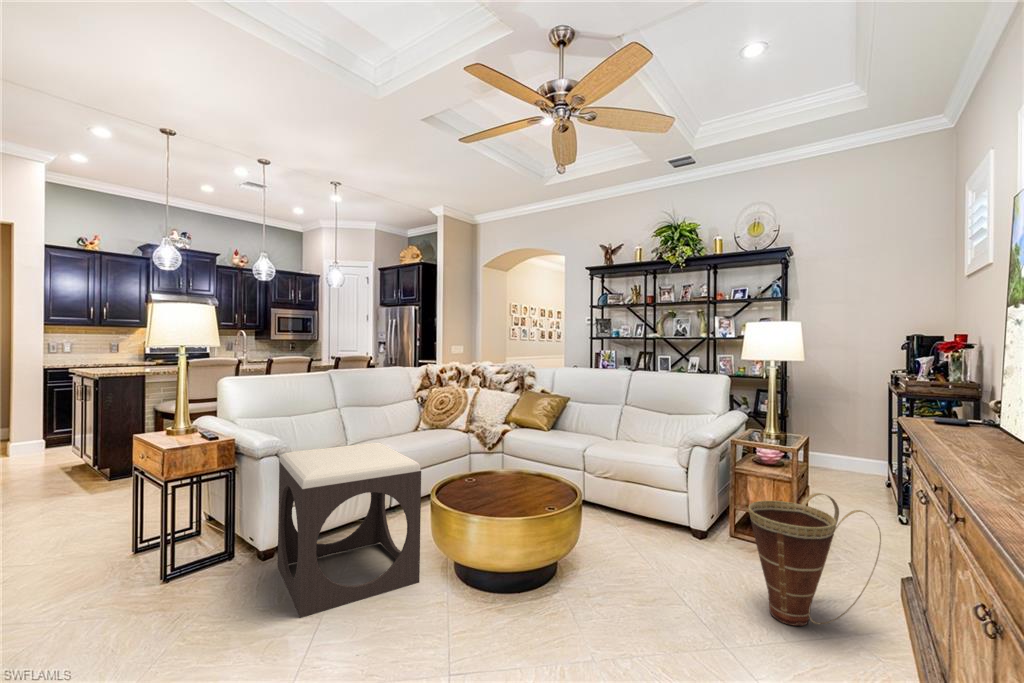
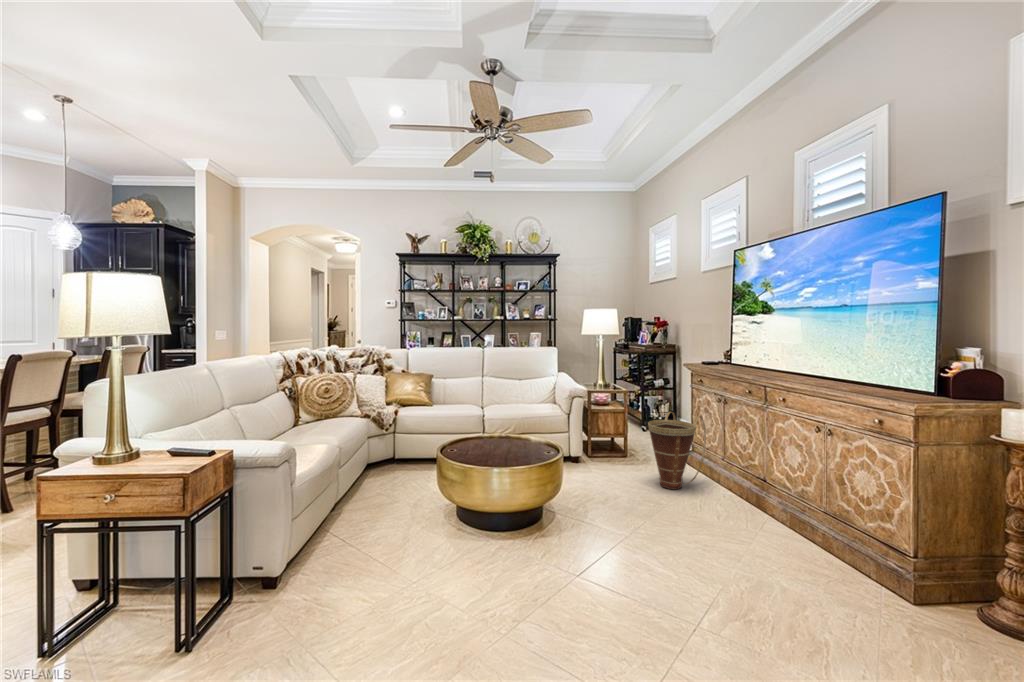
footstool: present [278,442,421,618] -> none [303,431,463,607]

